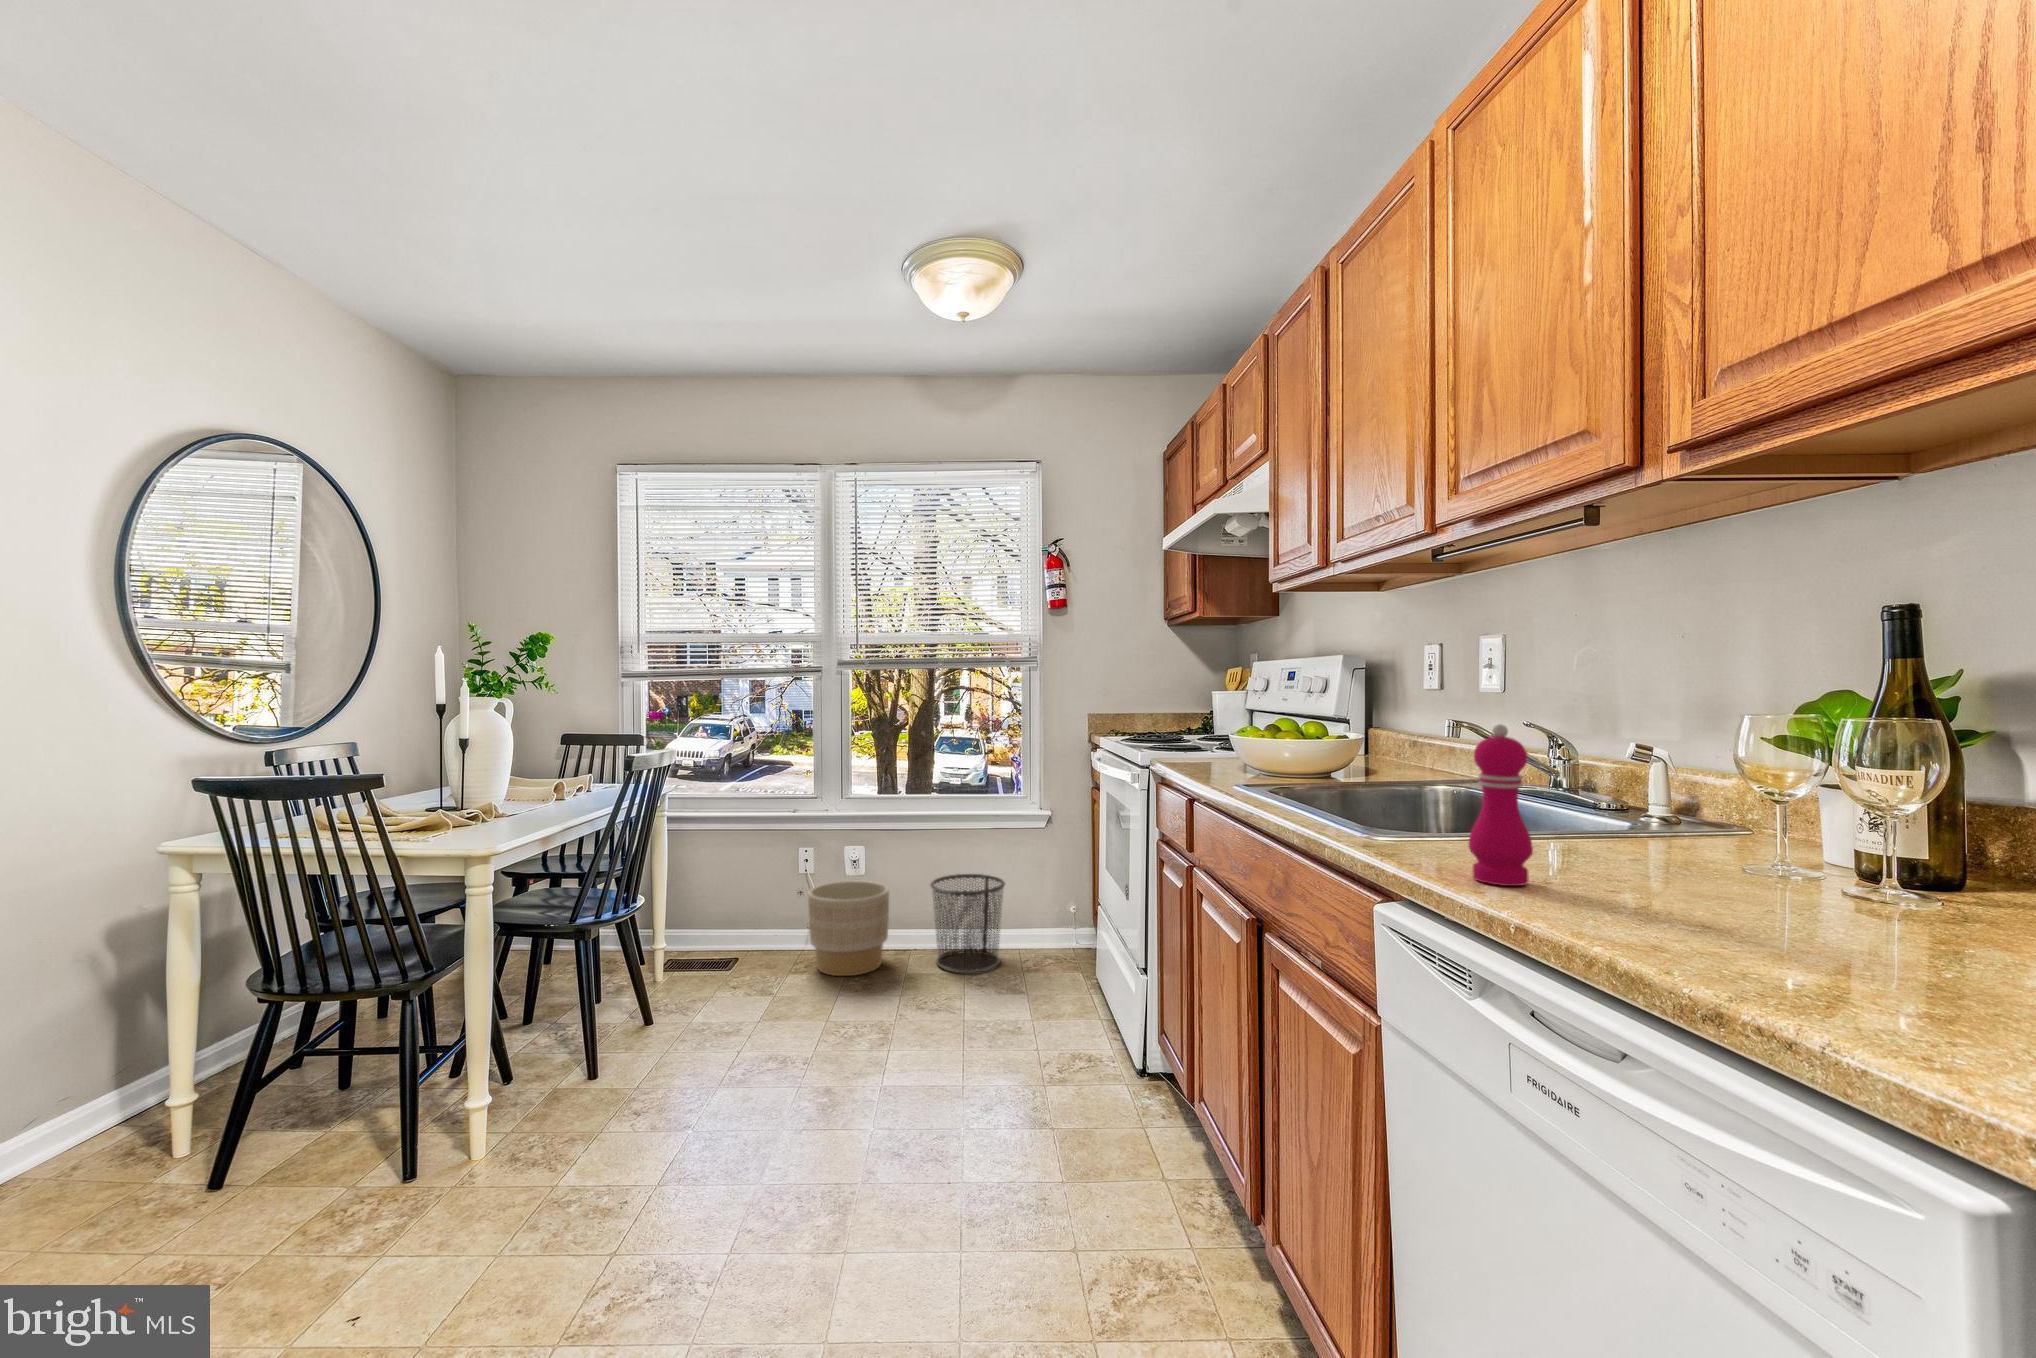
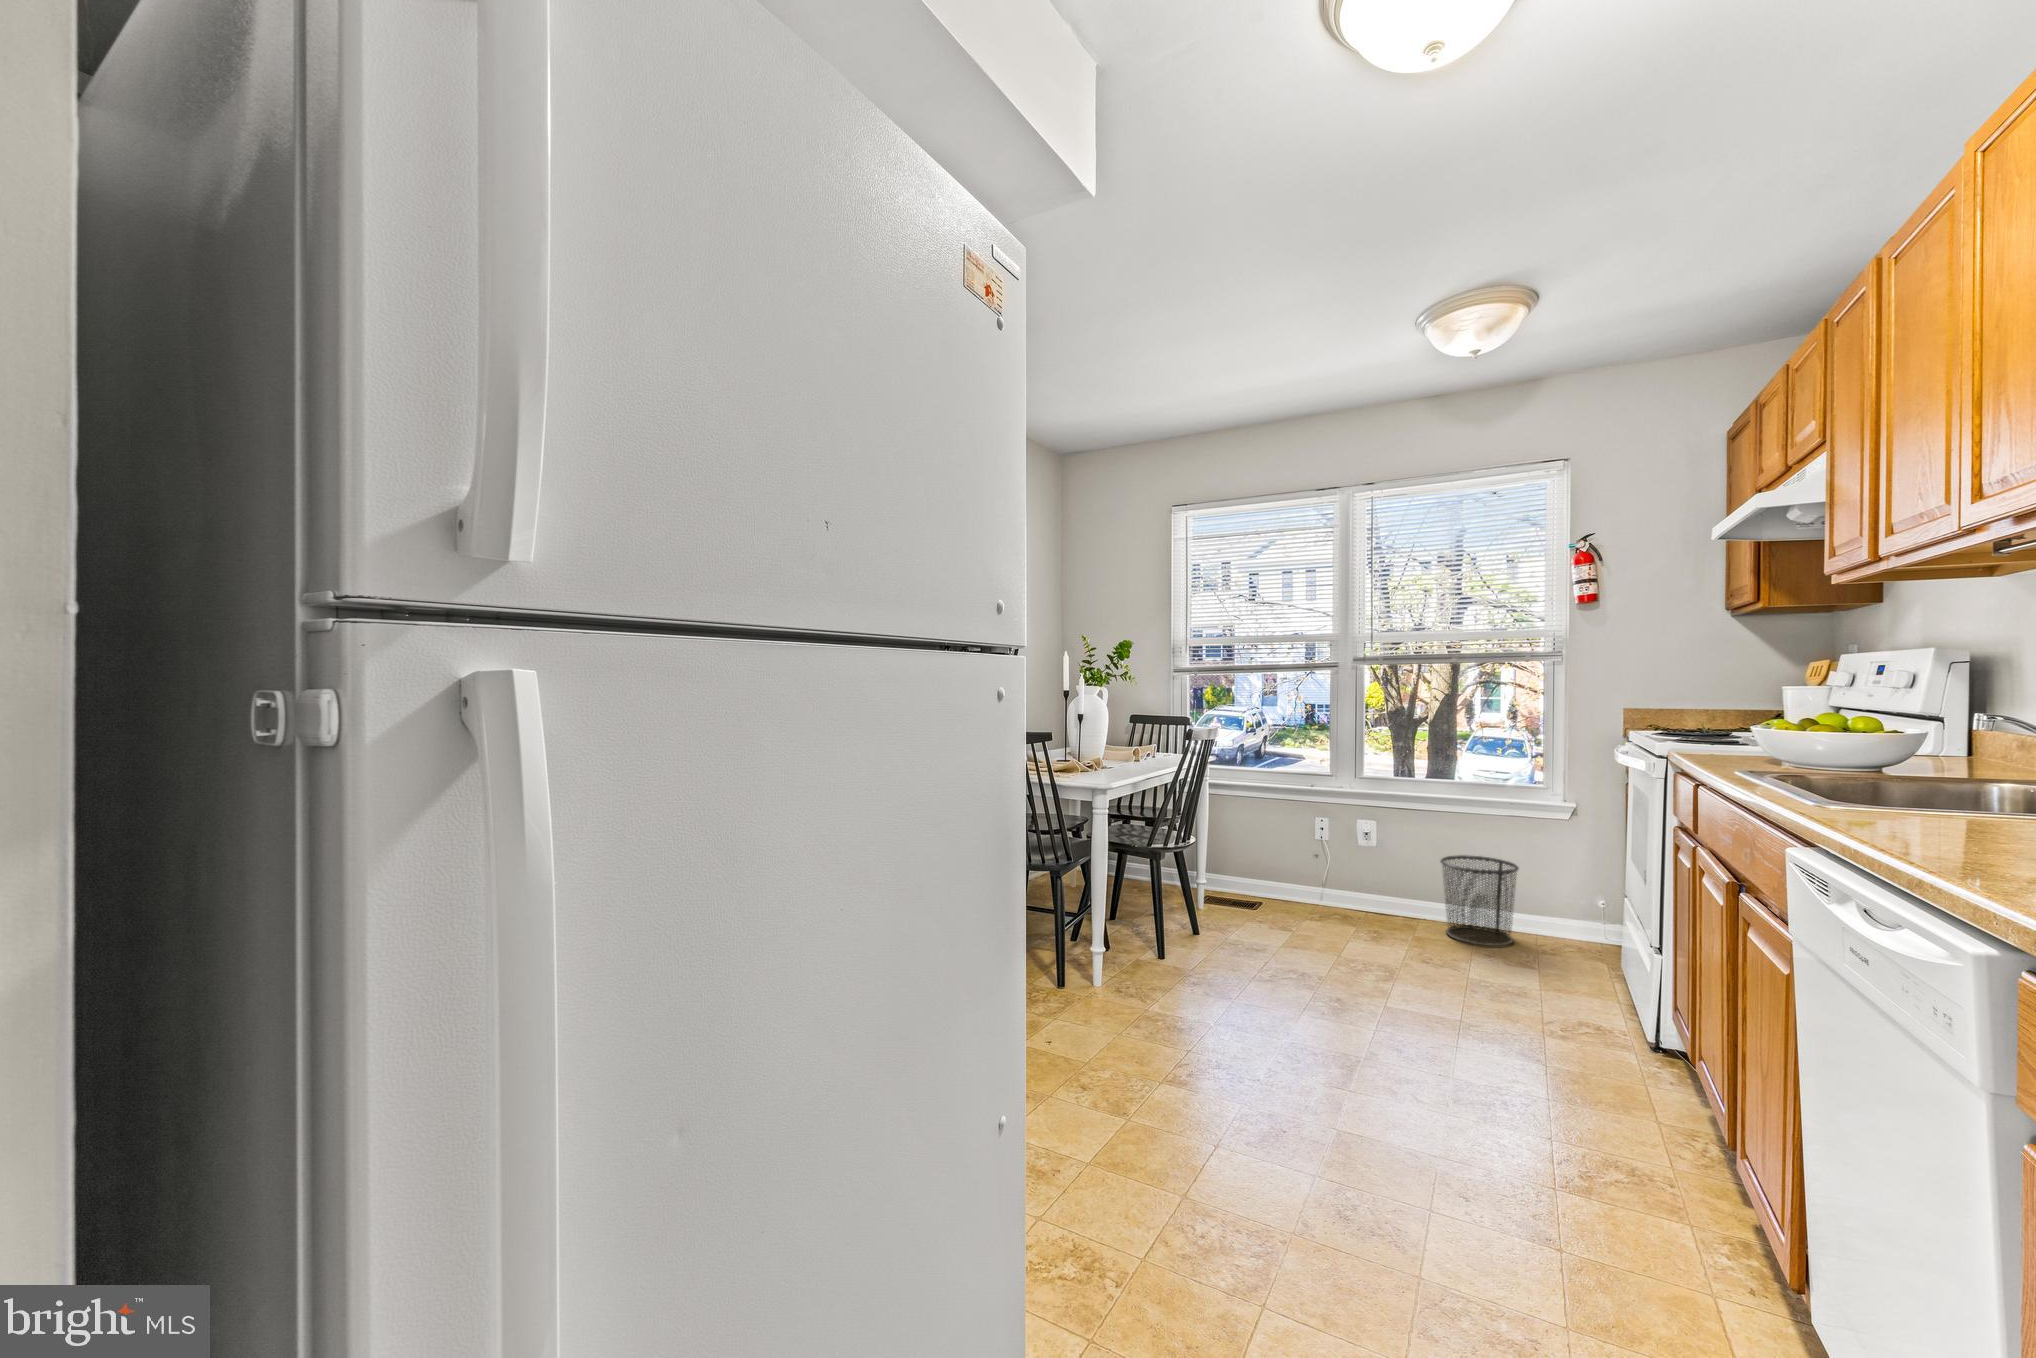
pepper mill: present [1469,724,1533,886] -> none [1903,708,1977,850]
planter: present [808,881,889,976] -> none [1326,849,1400,929]

